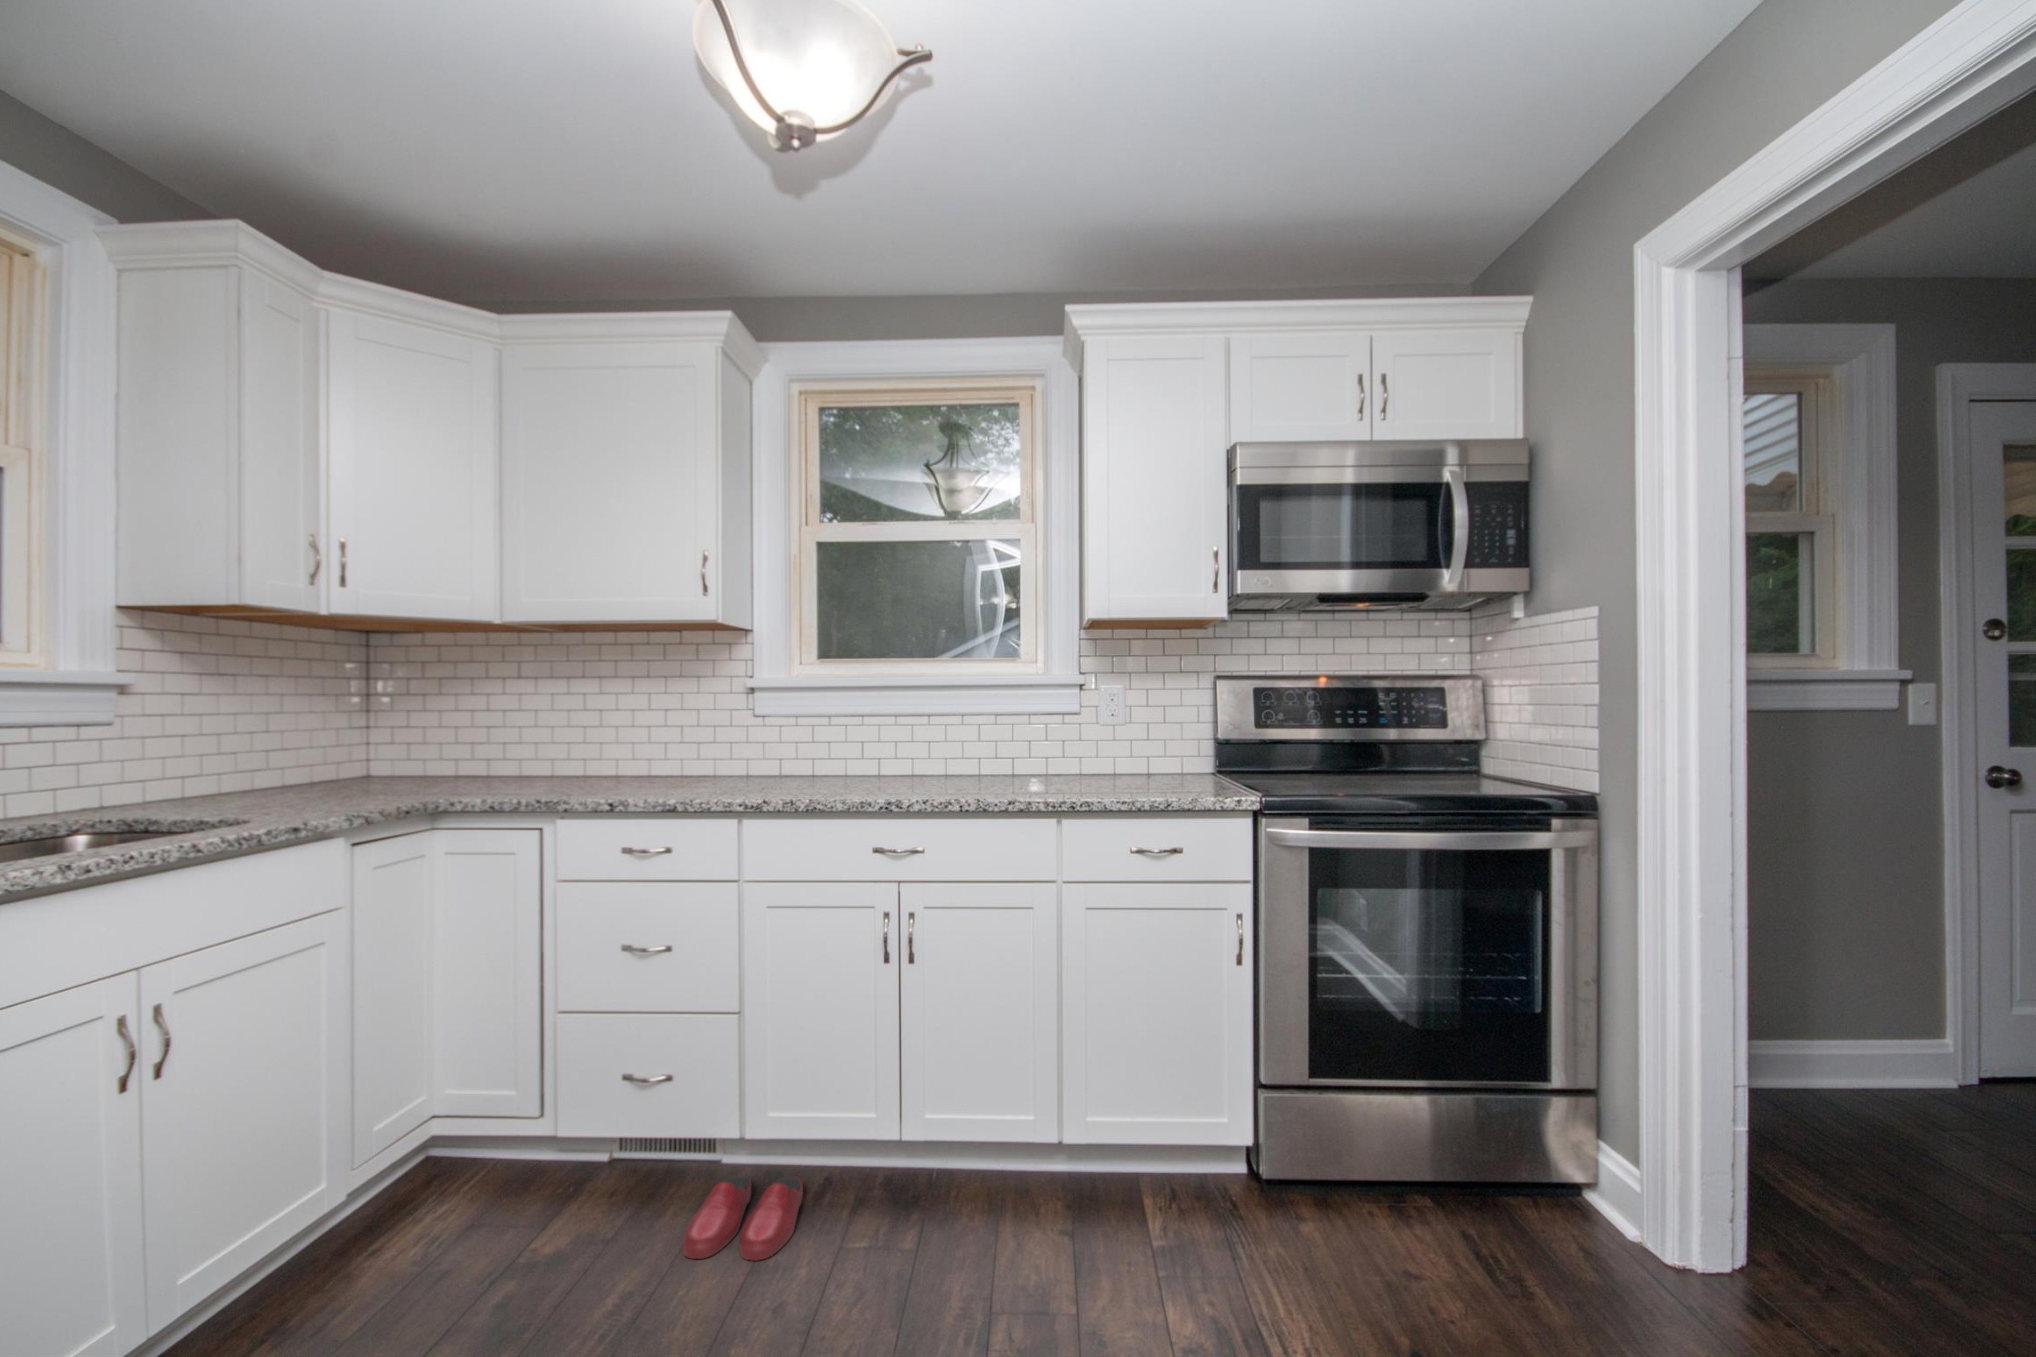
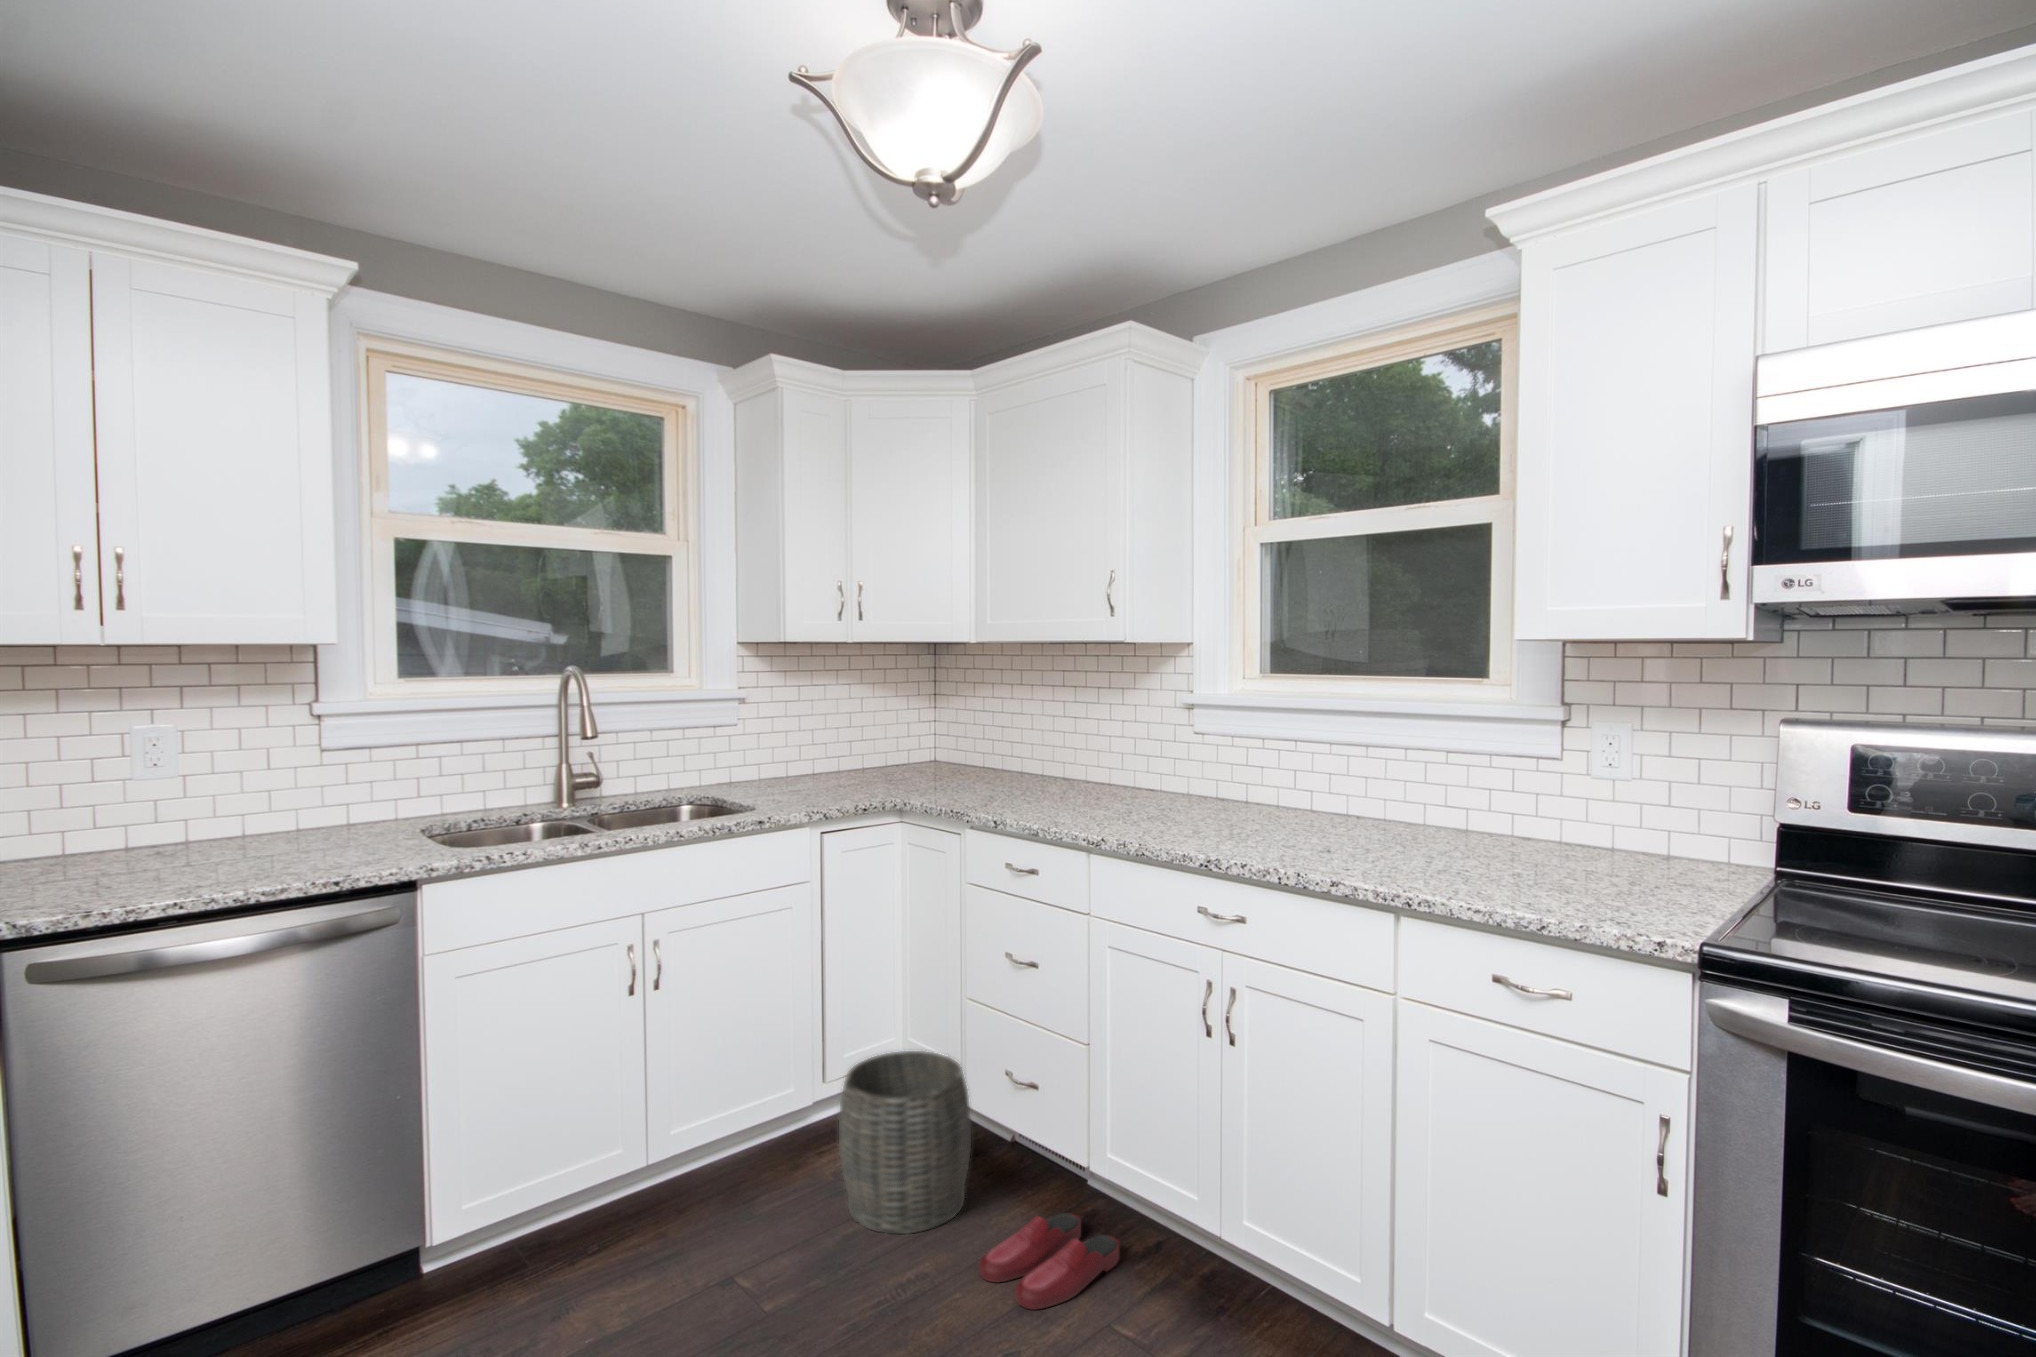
woven basket: none [451,1065,617,1281] -> present [839,1051,971,1234]

